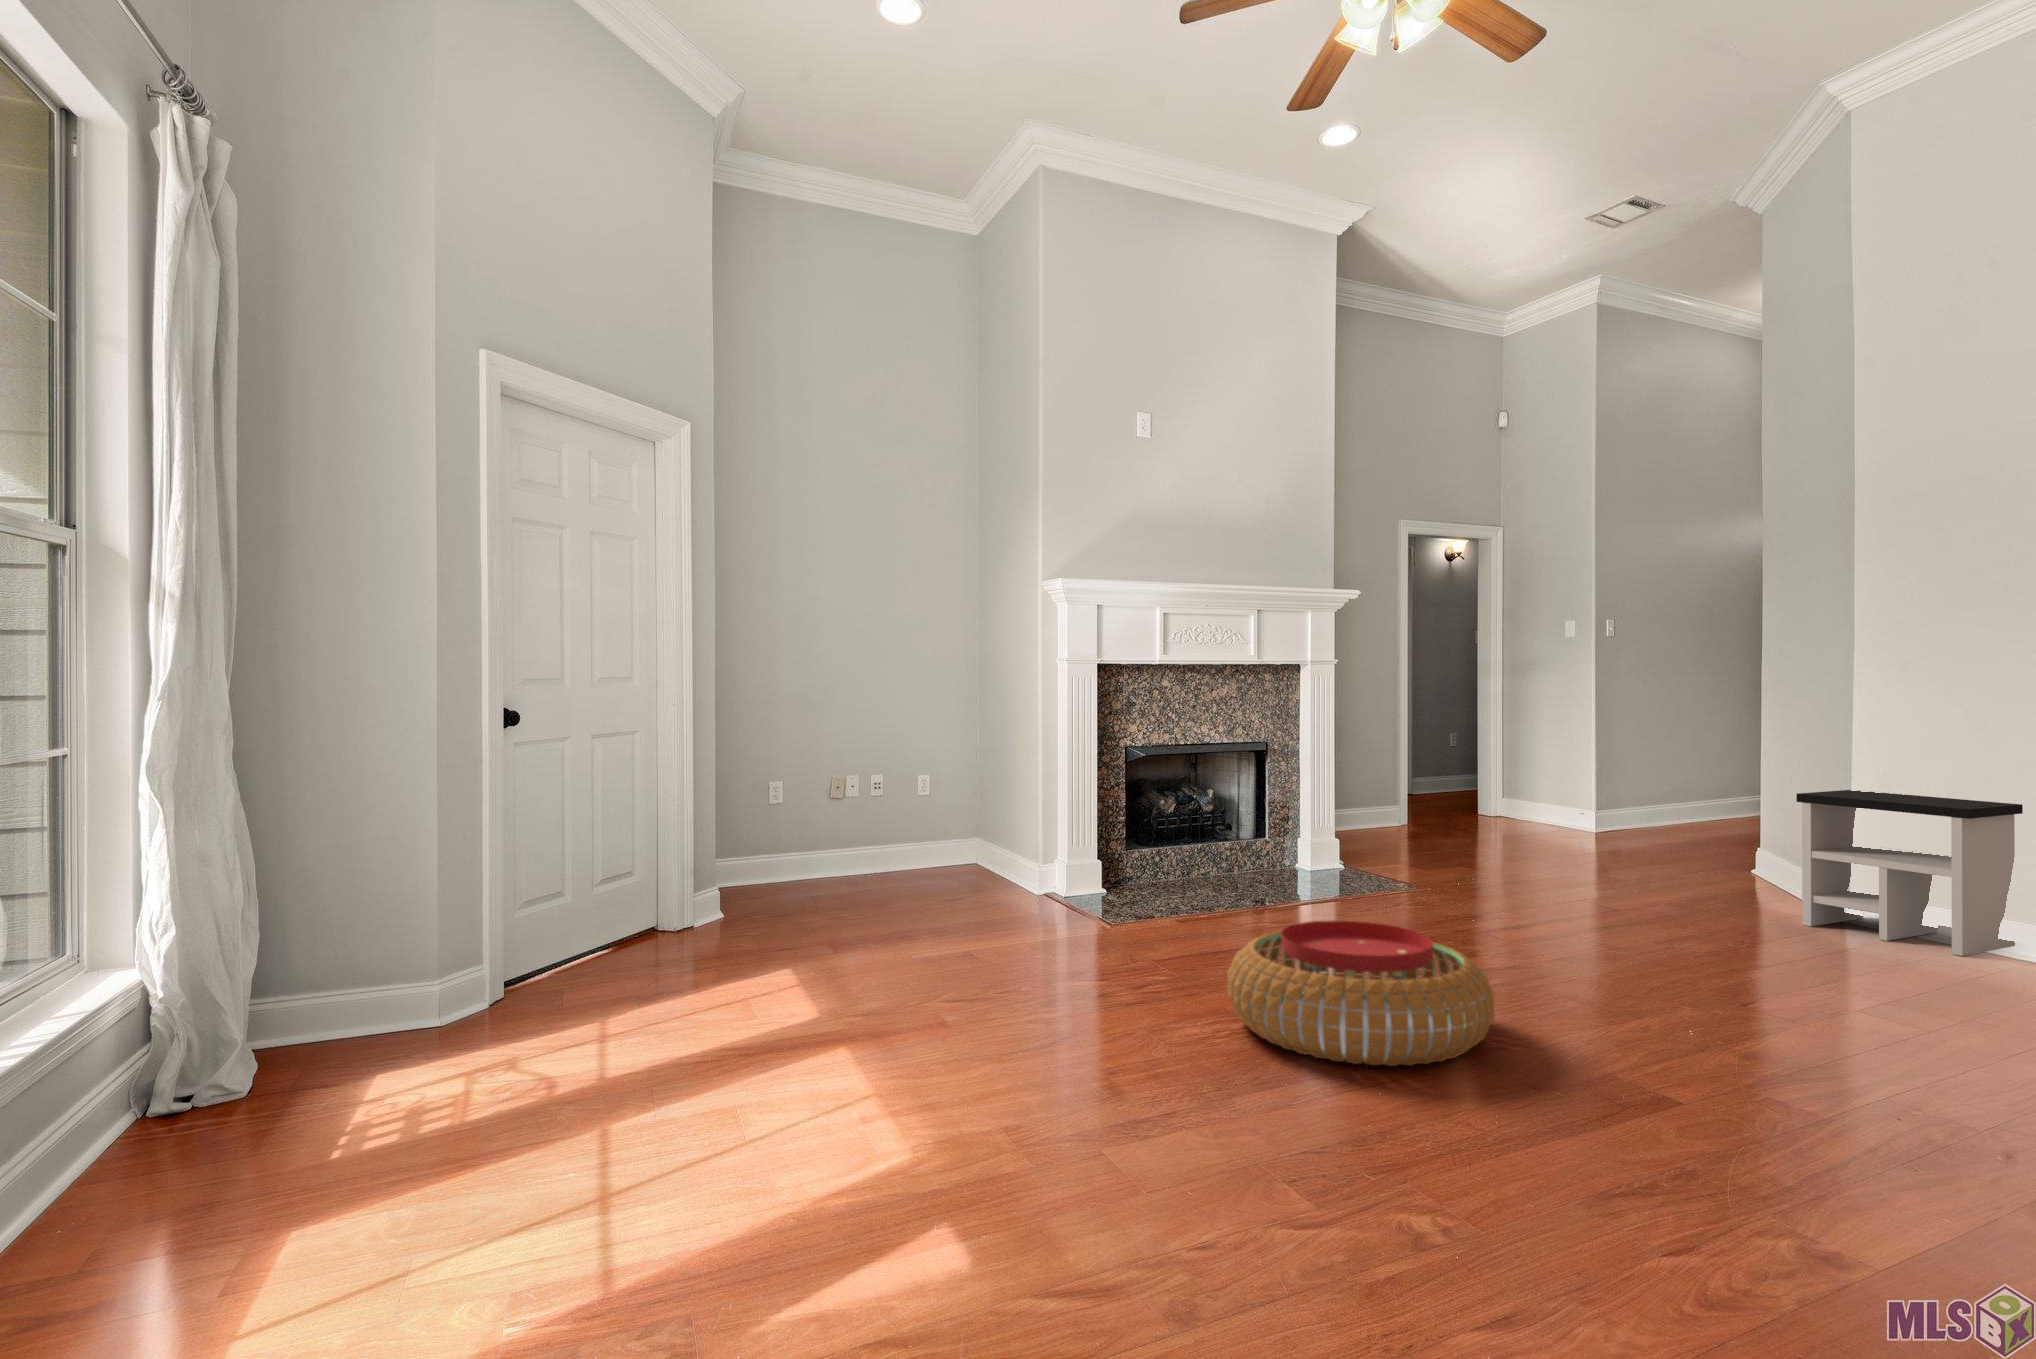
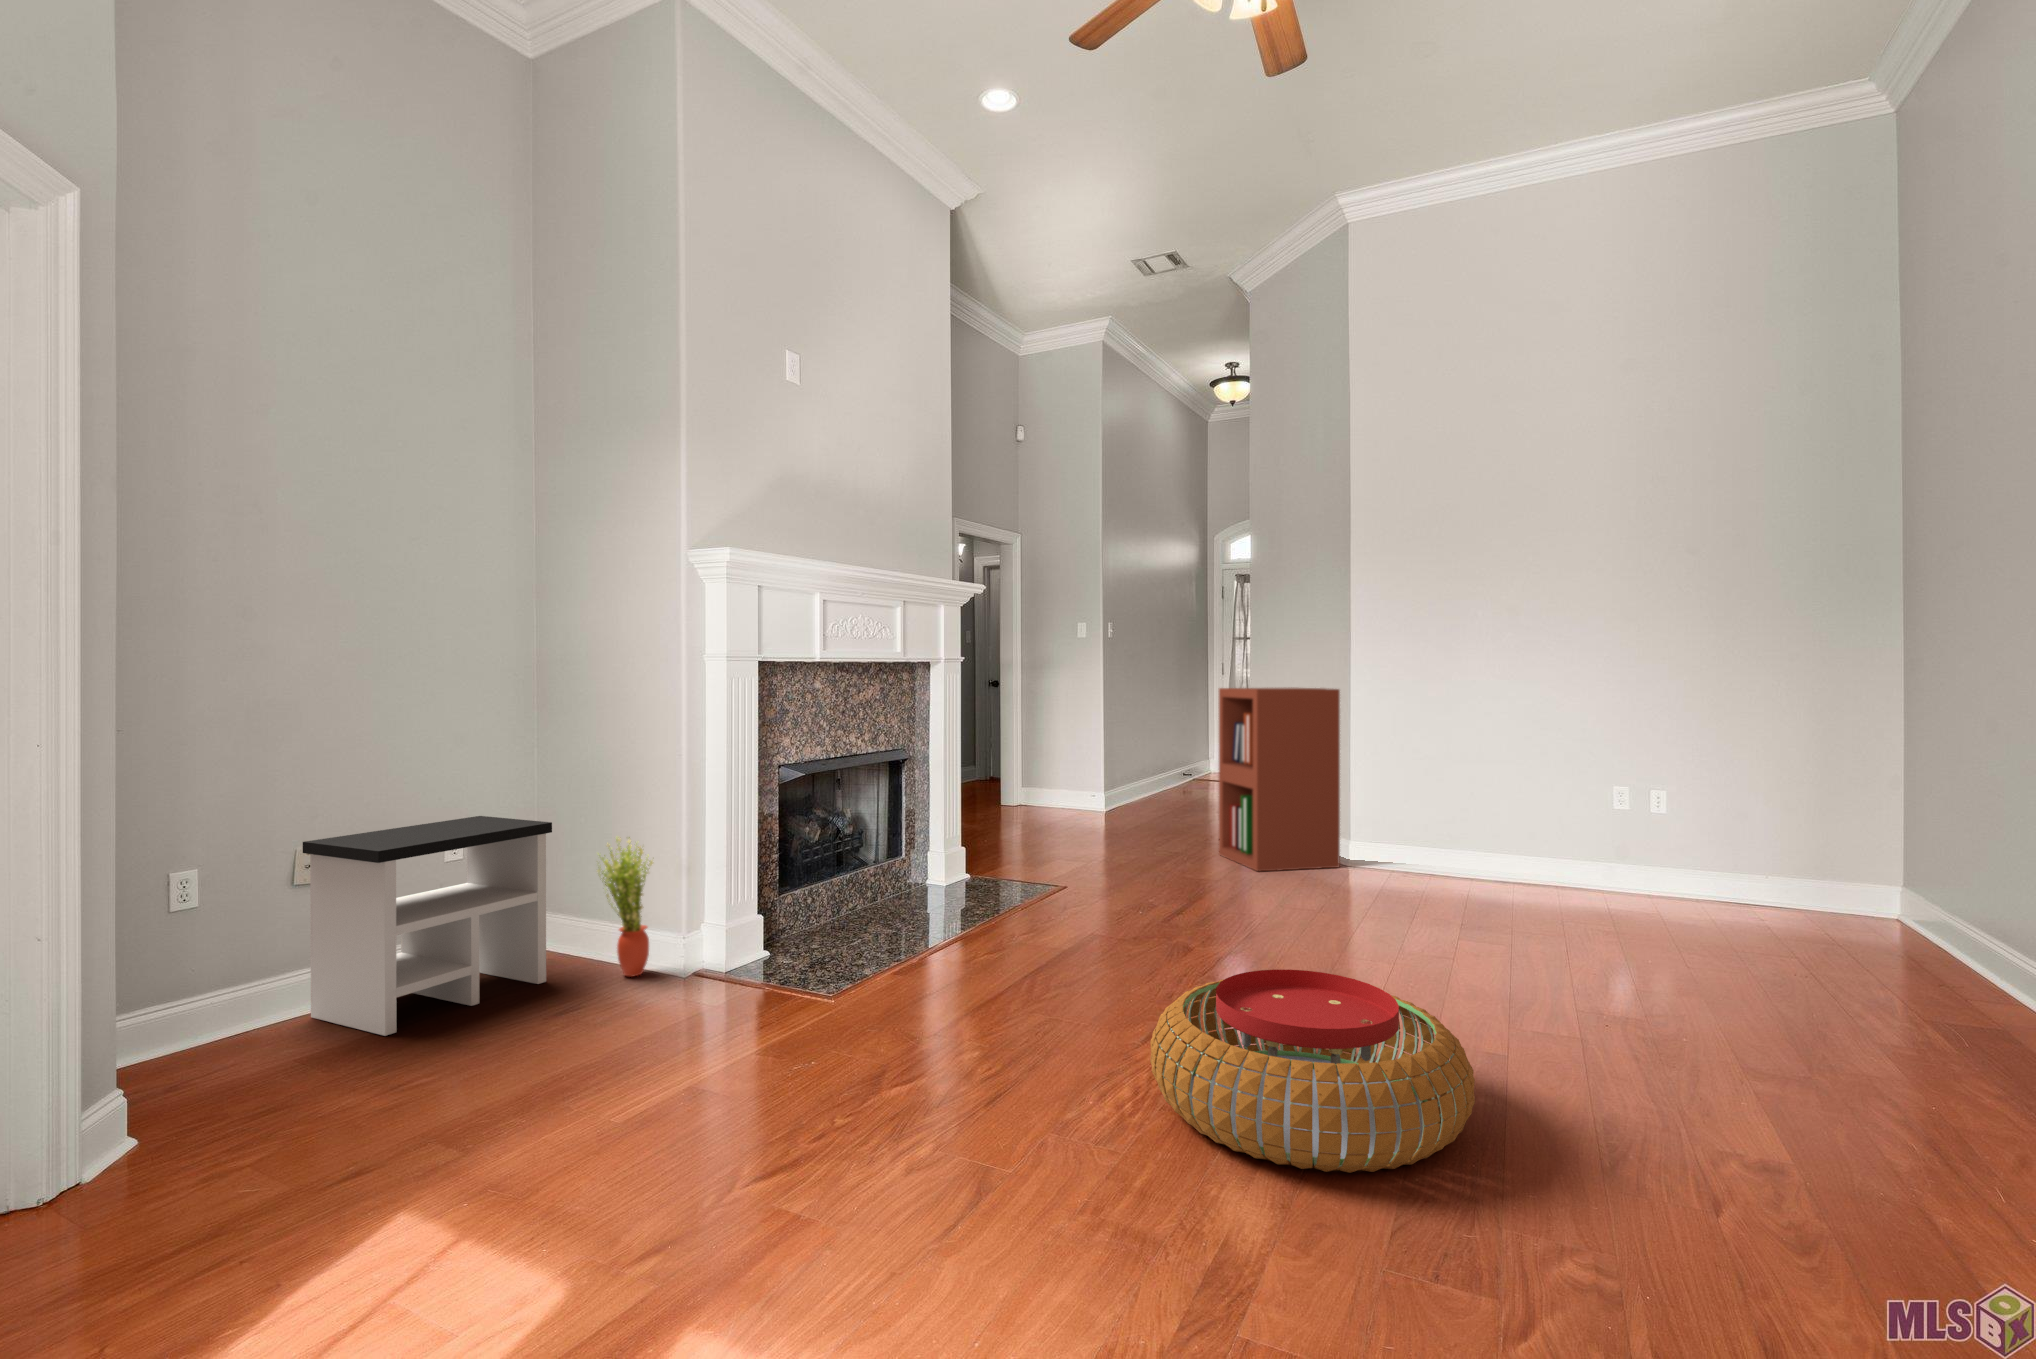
bookshelf: none [1658,690,1798,906] -> present [1219,688,1340,871]
potted plant: none [984,790,1020,891] -> present [598,837,653,977]
side table: present [1796,790,2023,956] -> present [303,816,552,1036]

